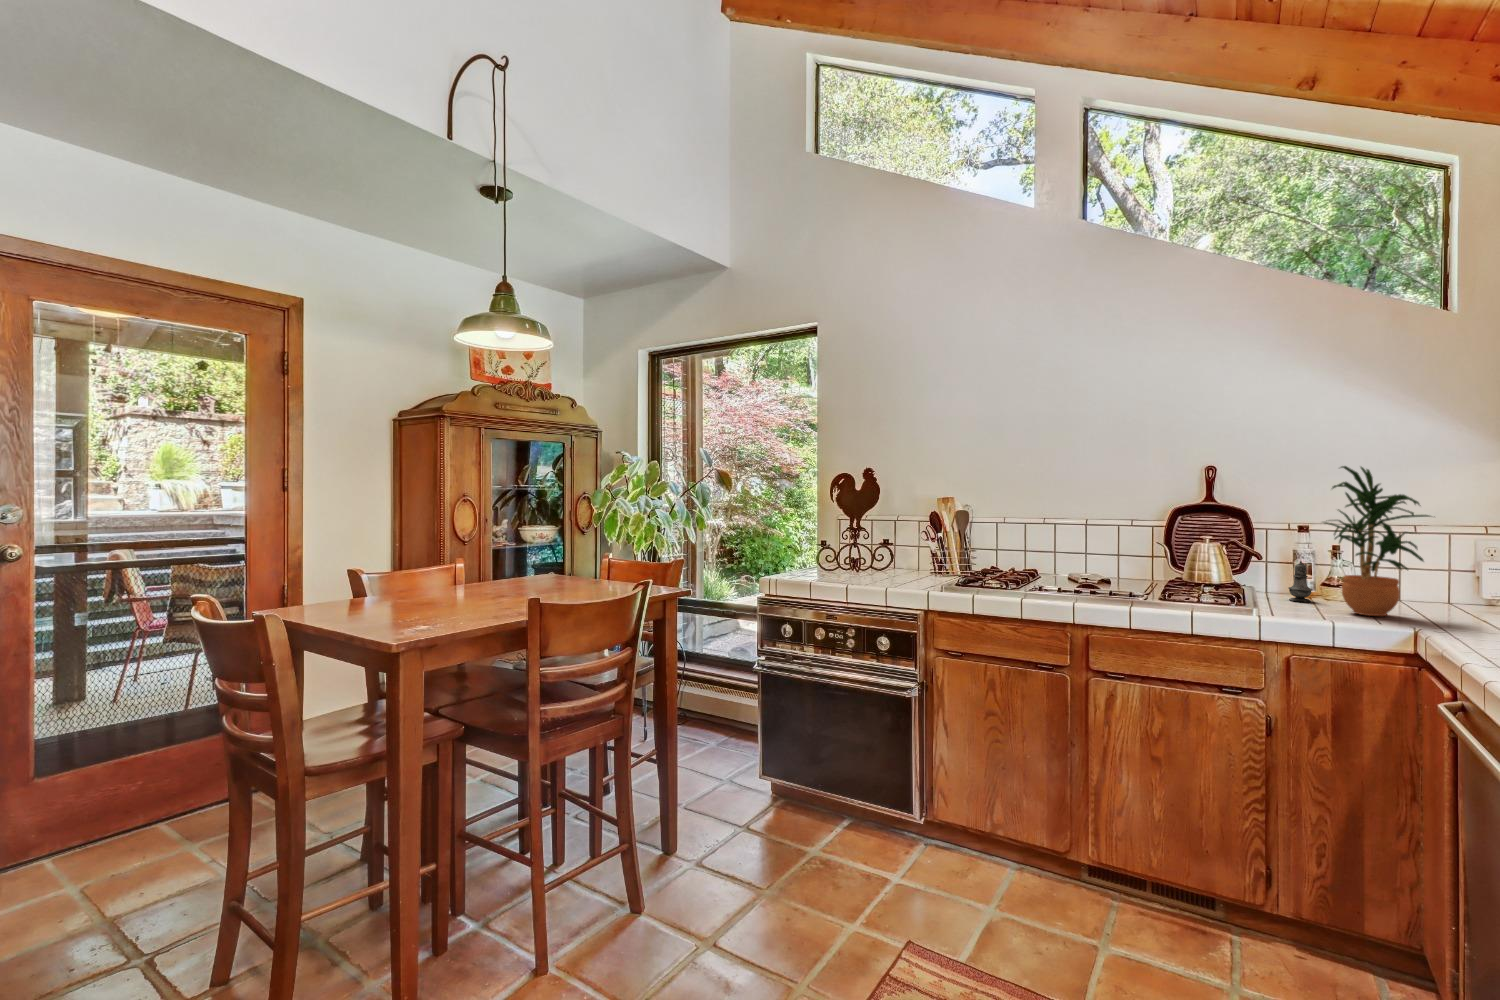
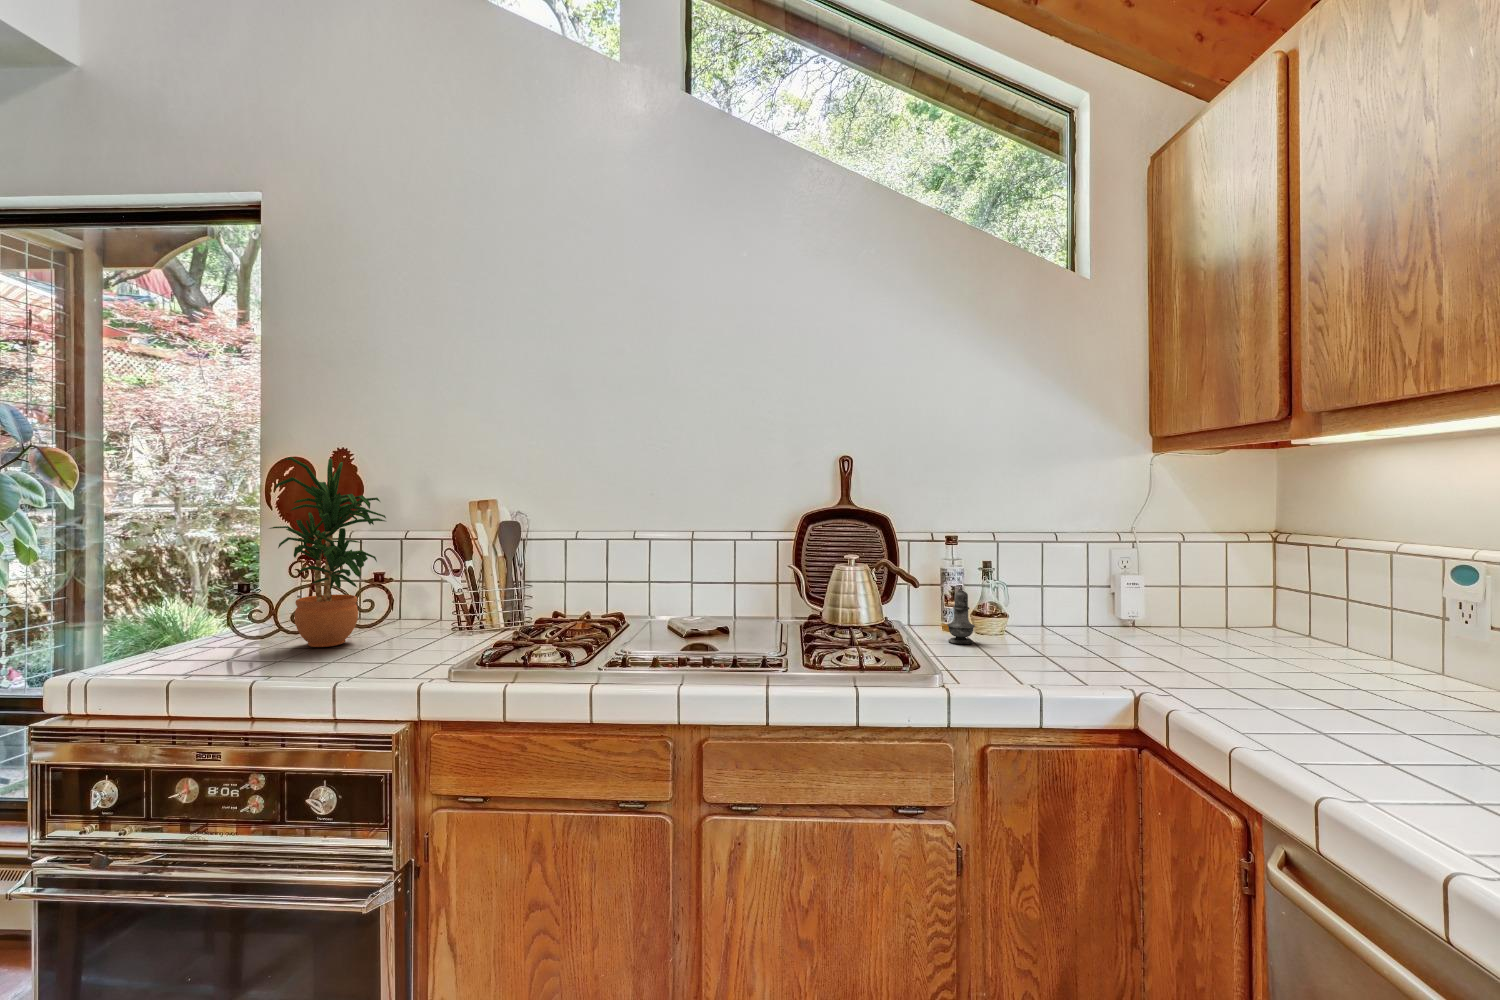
potted plant: present [1324,466,1430,616] -> present [270,457,386,647]

